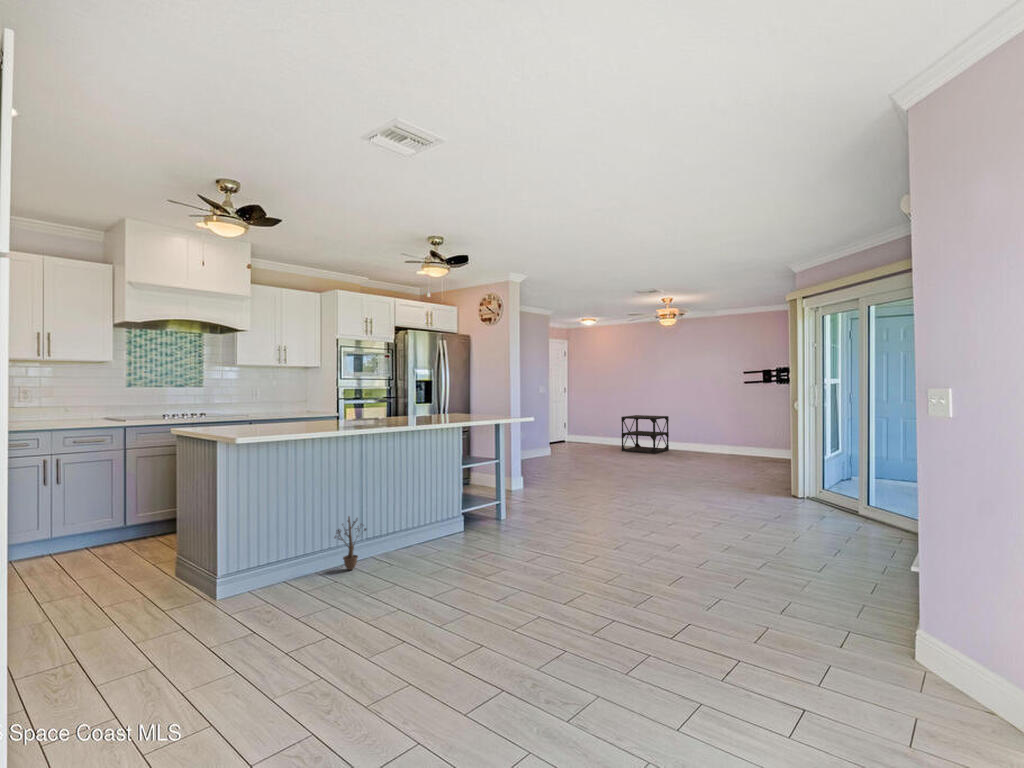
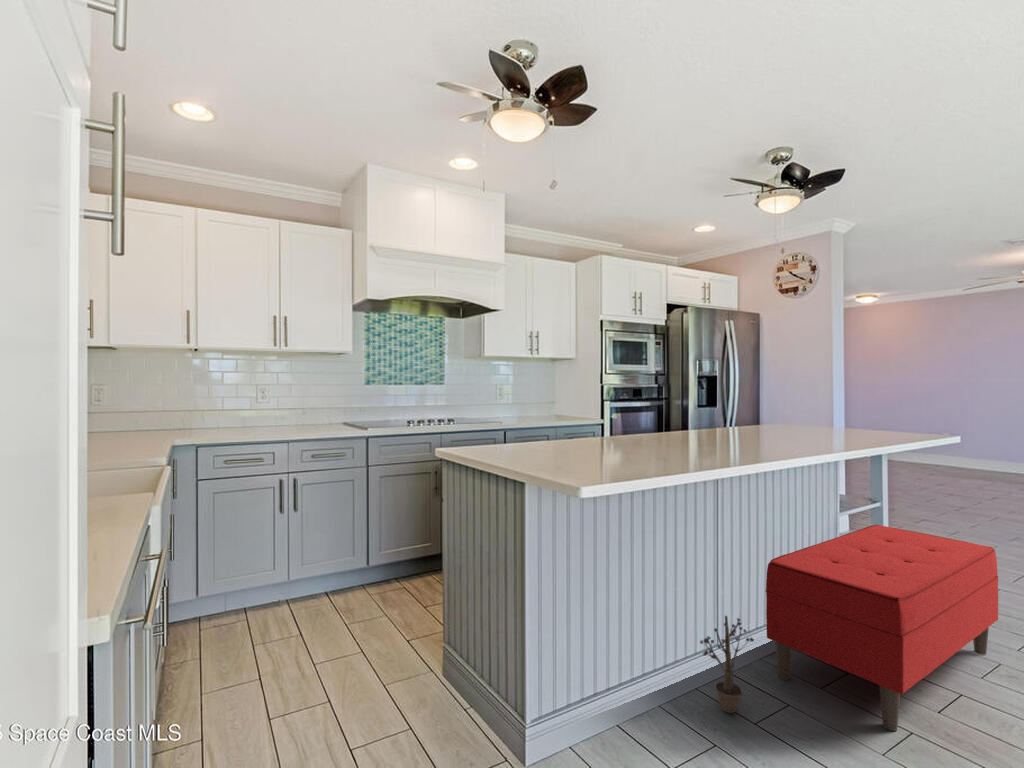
side table: present [621,415,669,454] -> none [932,422,1010,478]
bench: none [387,472,525,567] -> present [765,525,998,731]

